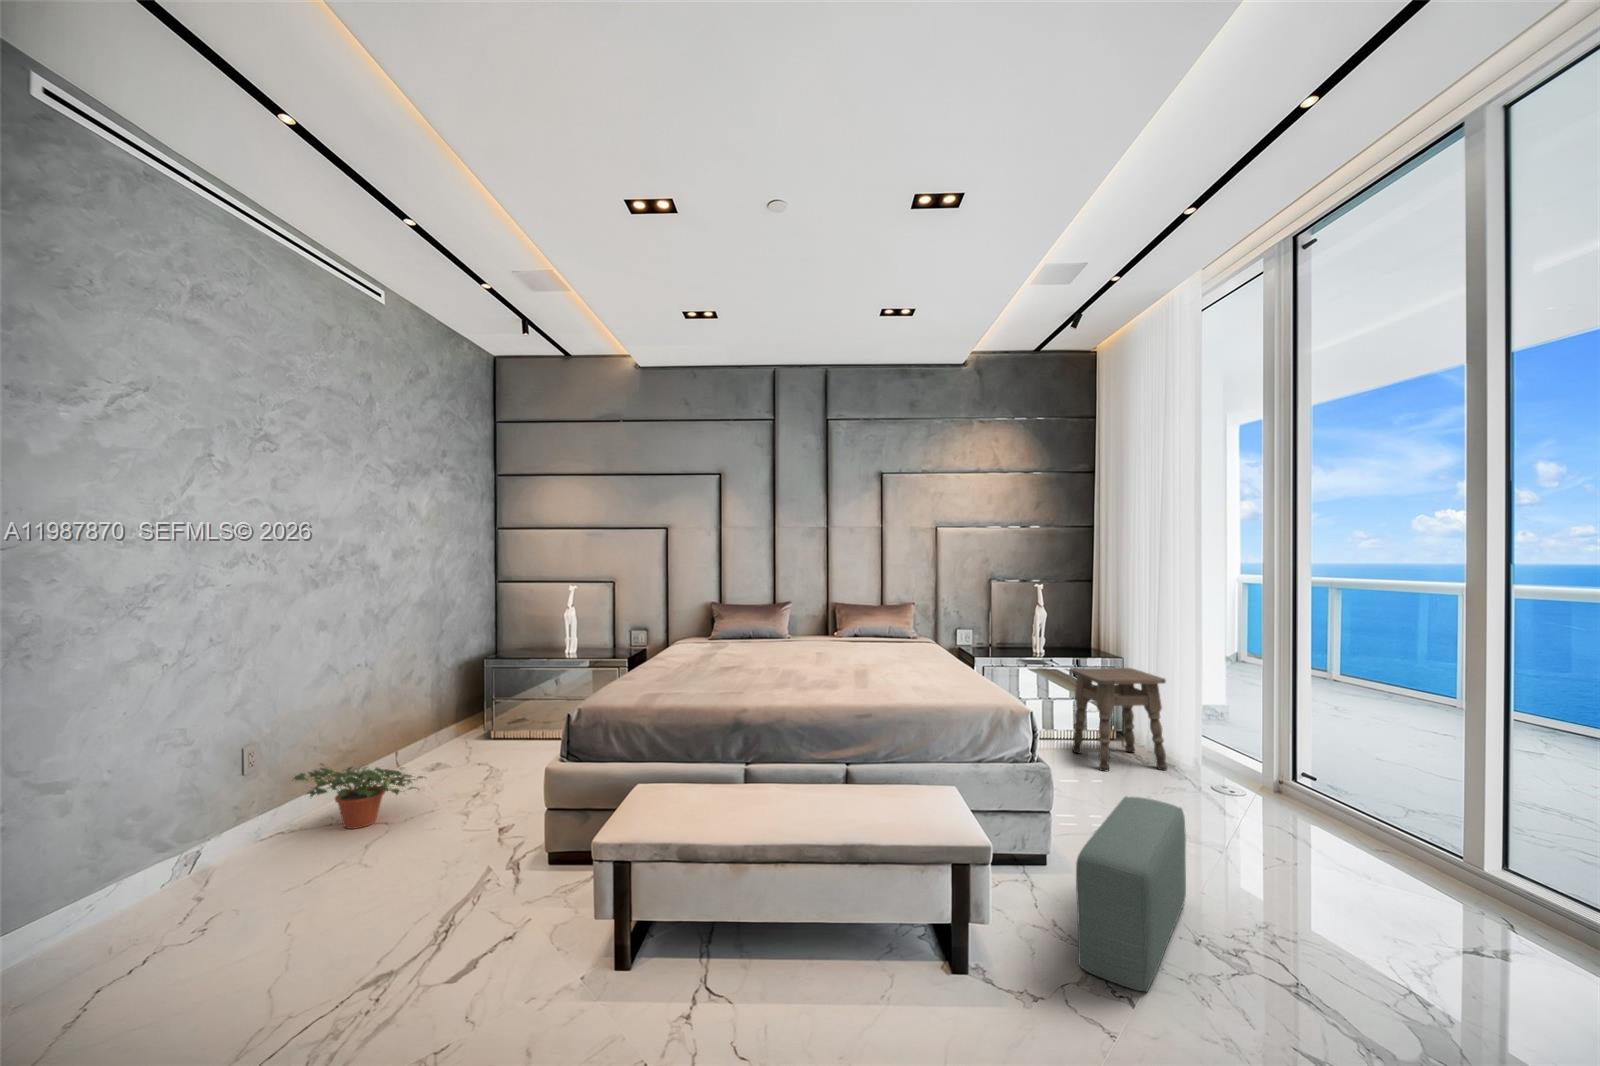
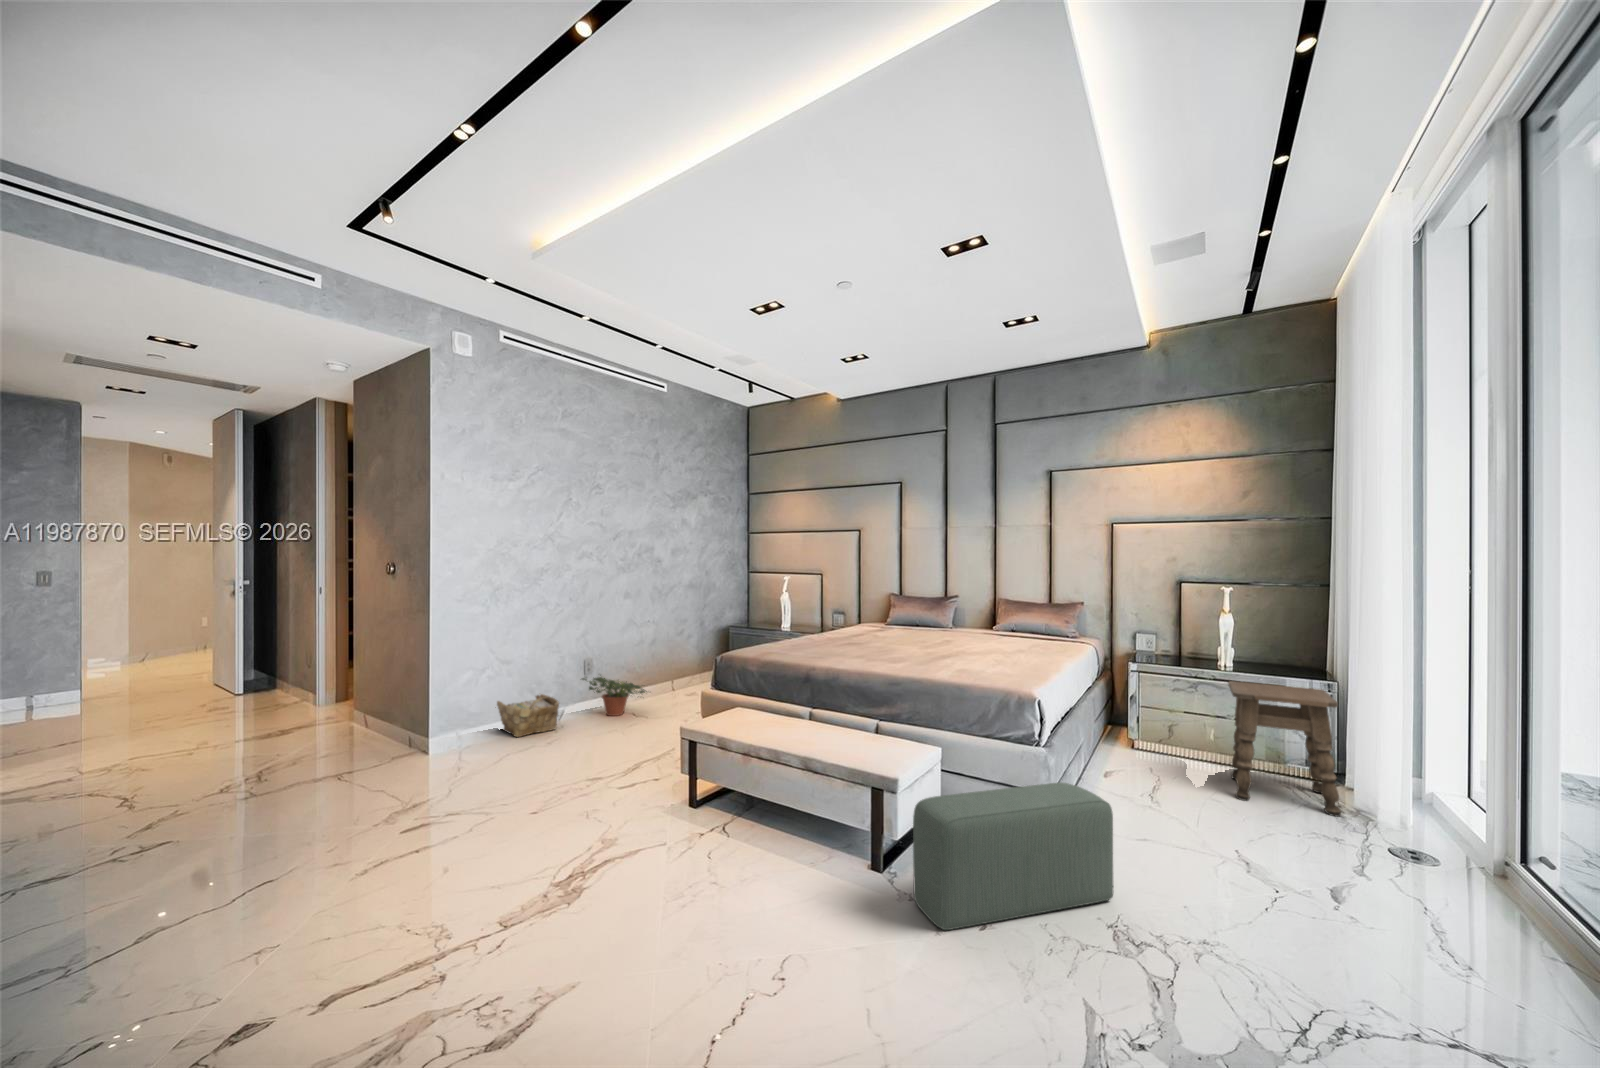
woven basket: none [134,810,289,914] -> present [497,694,559,737]

